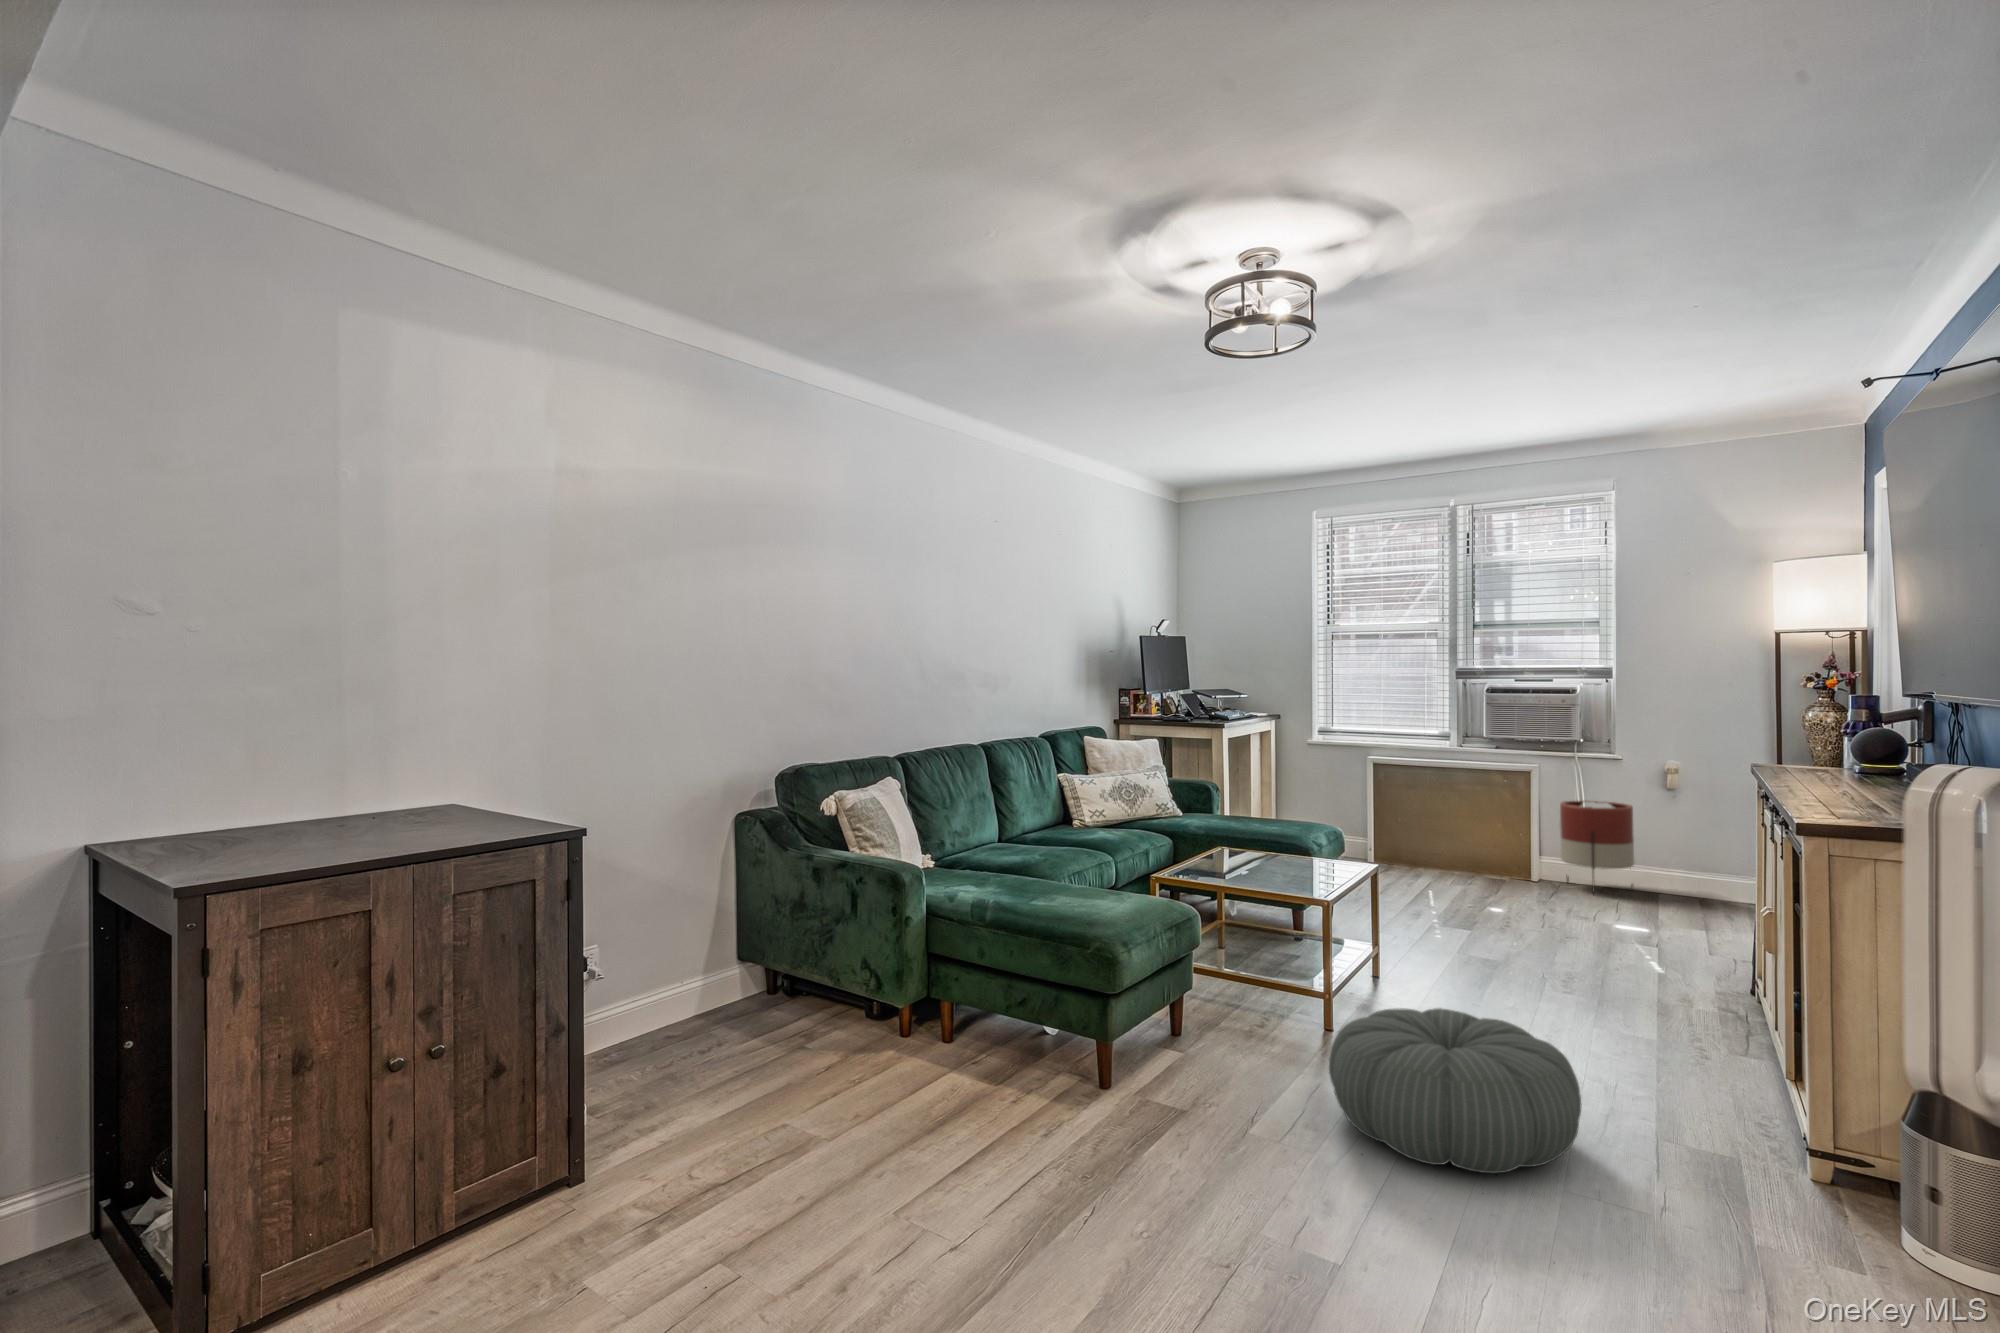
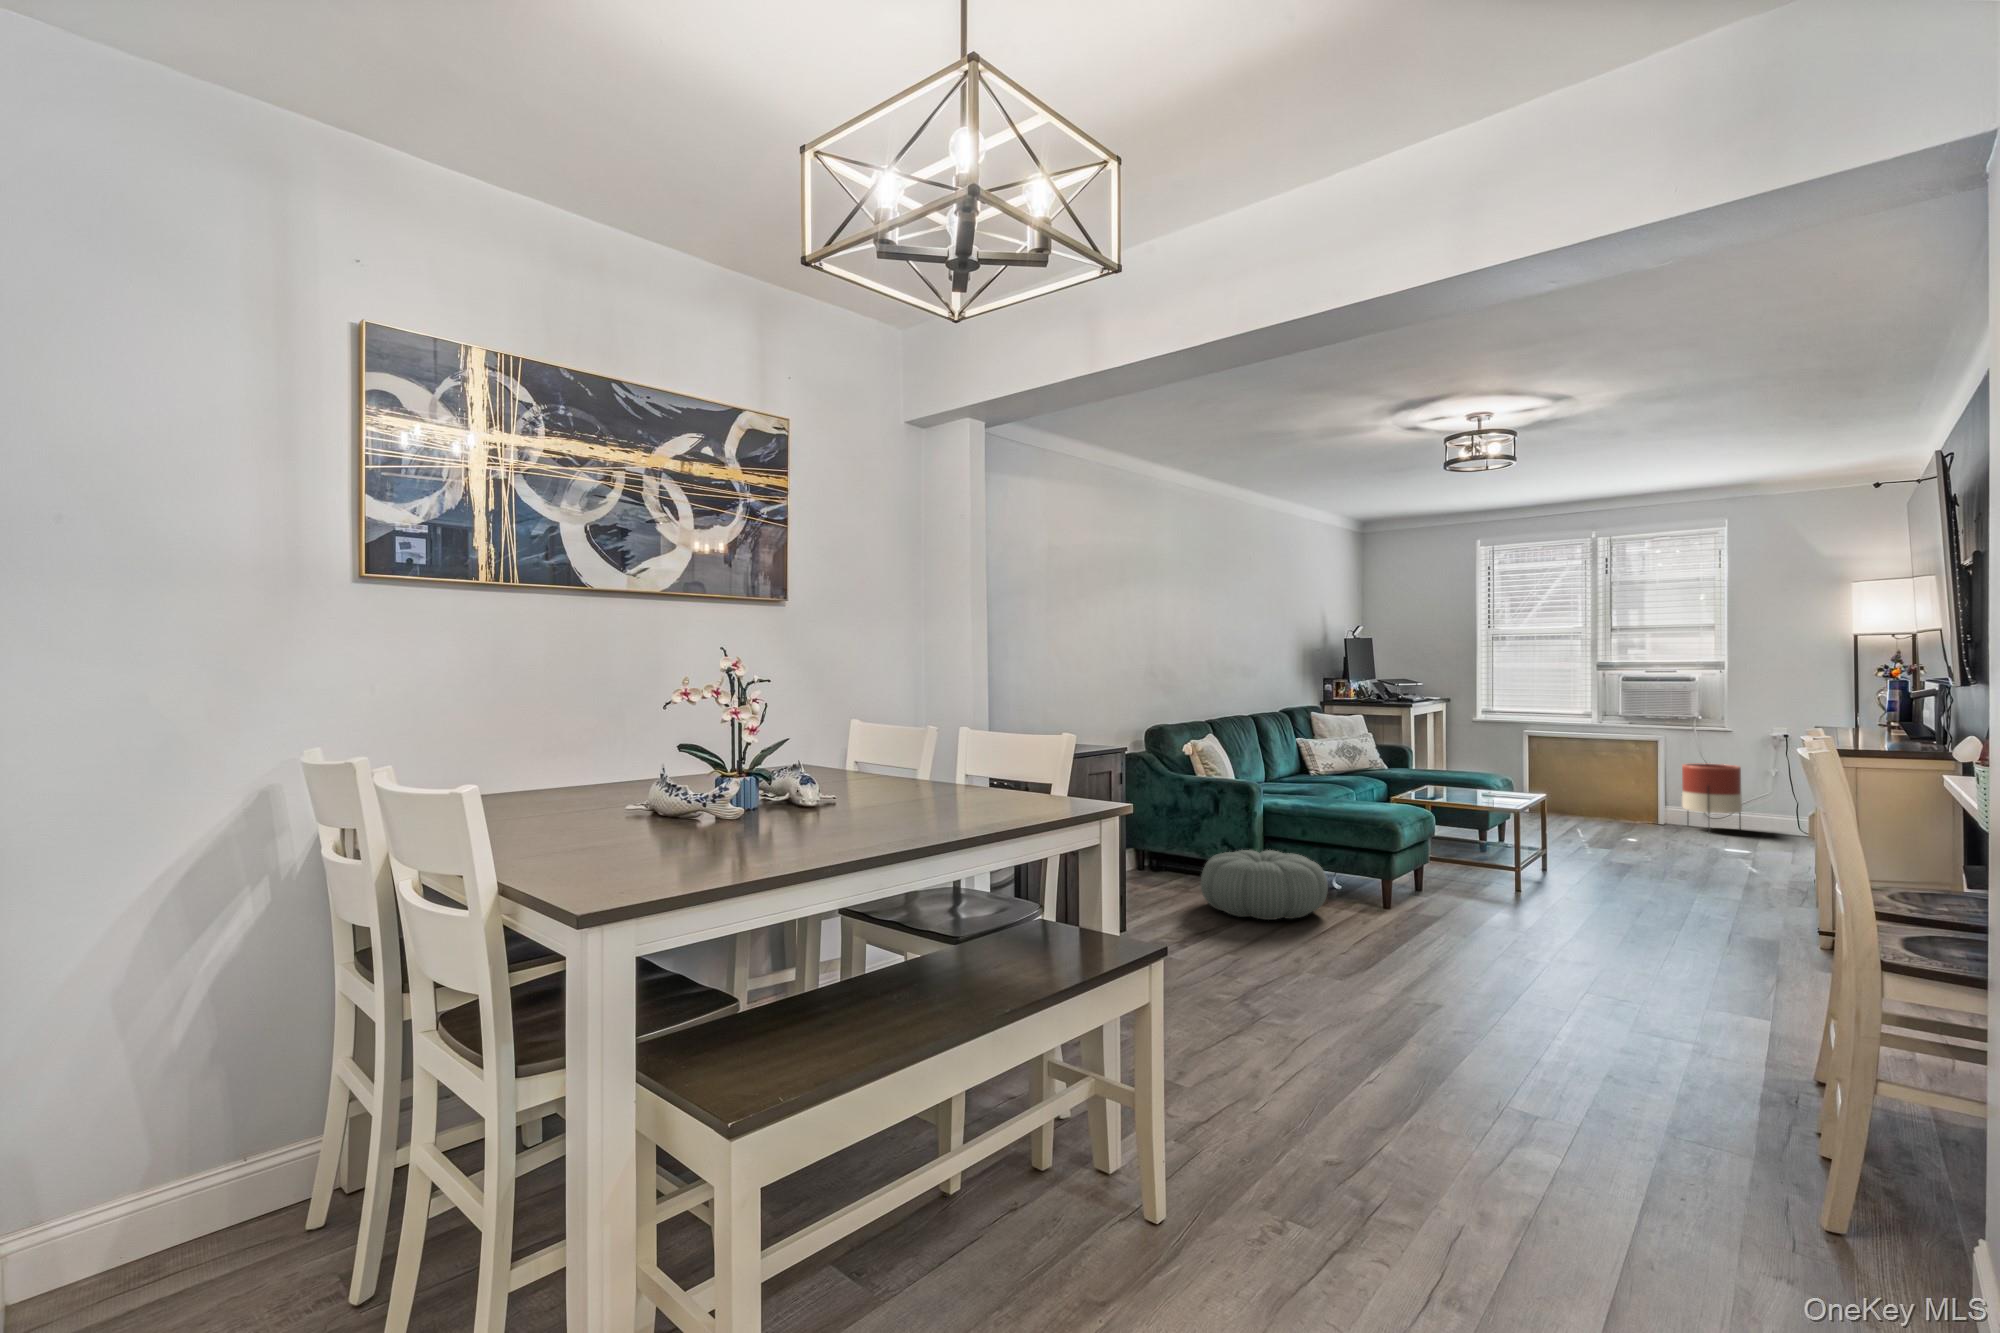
pouf: present [1329,1008,1582,1173] -> present [1201,850,1328,920]

